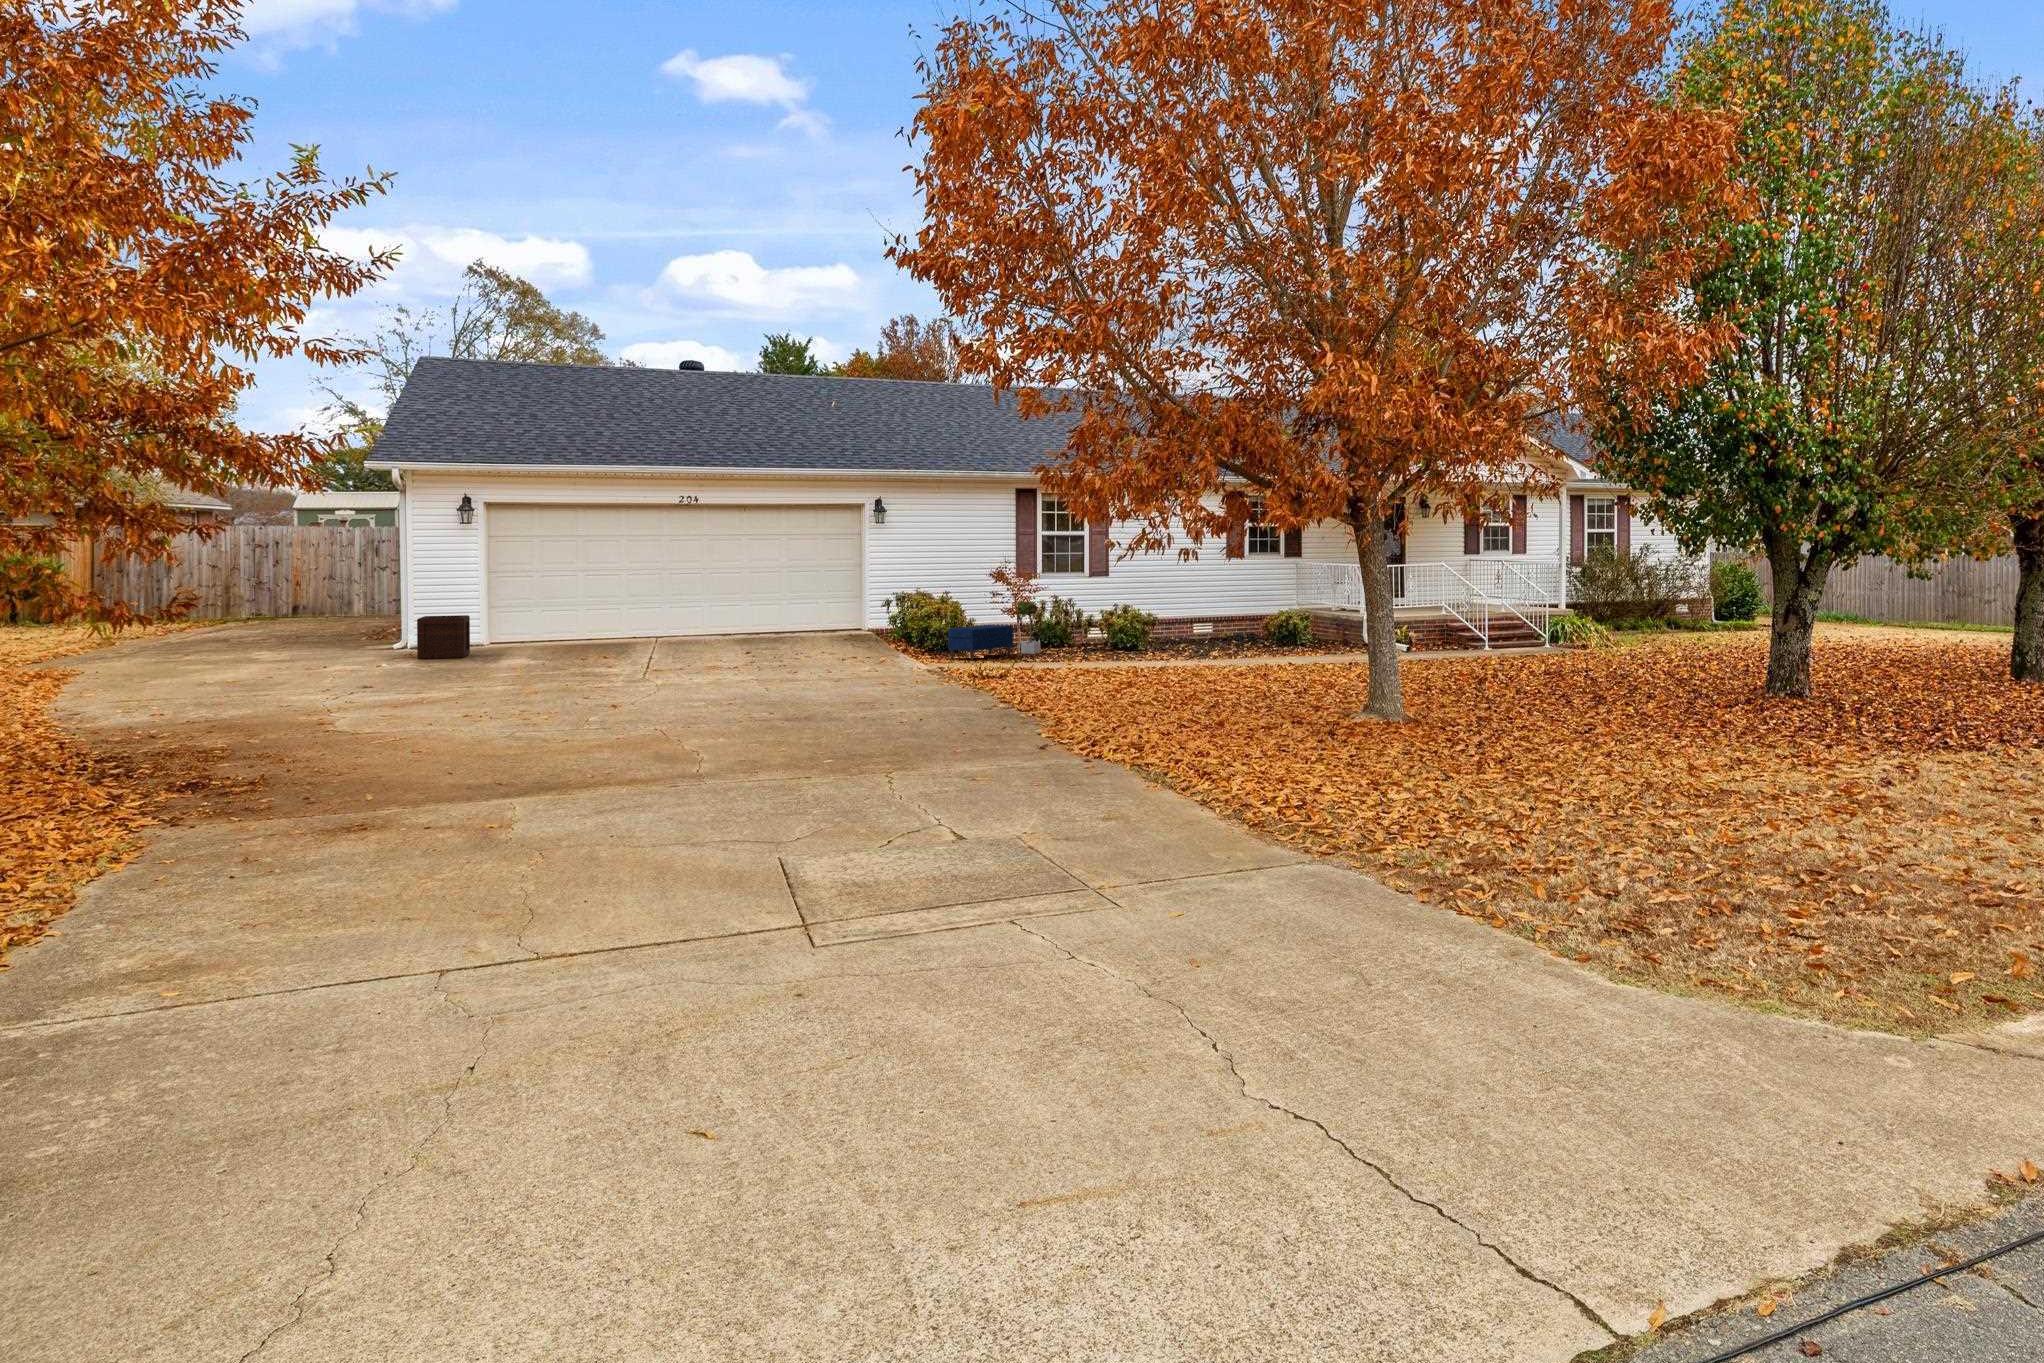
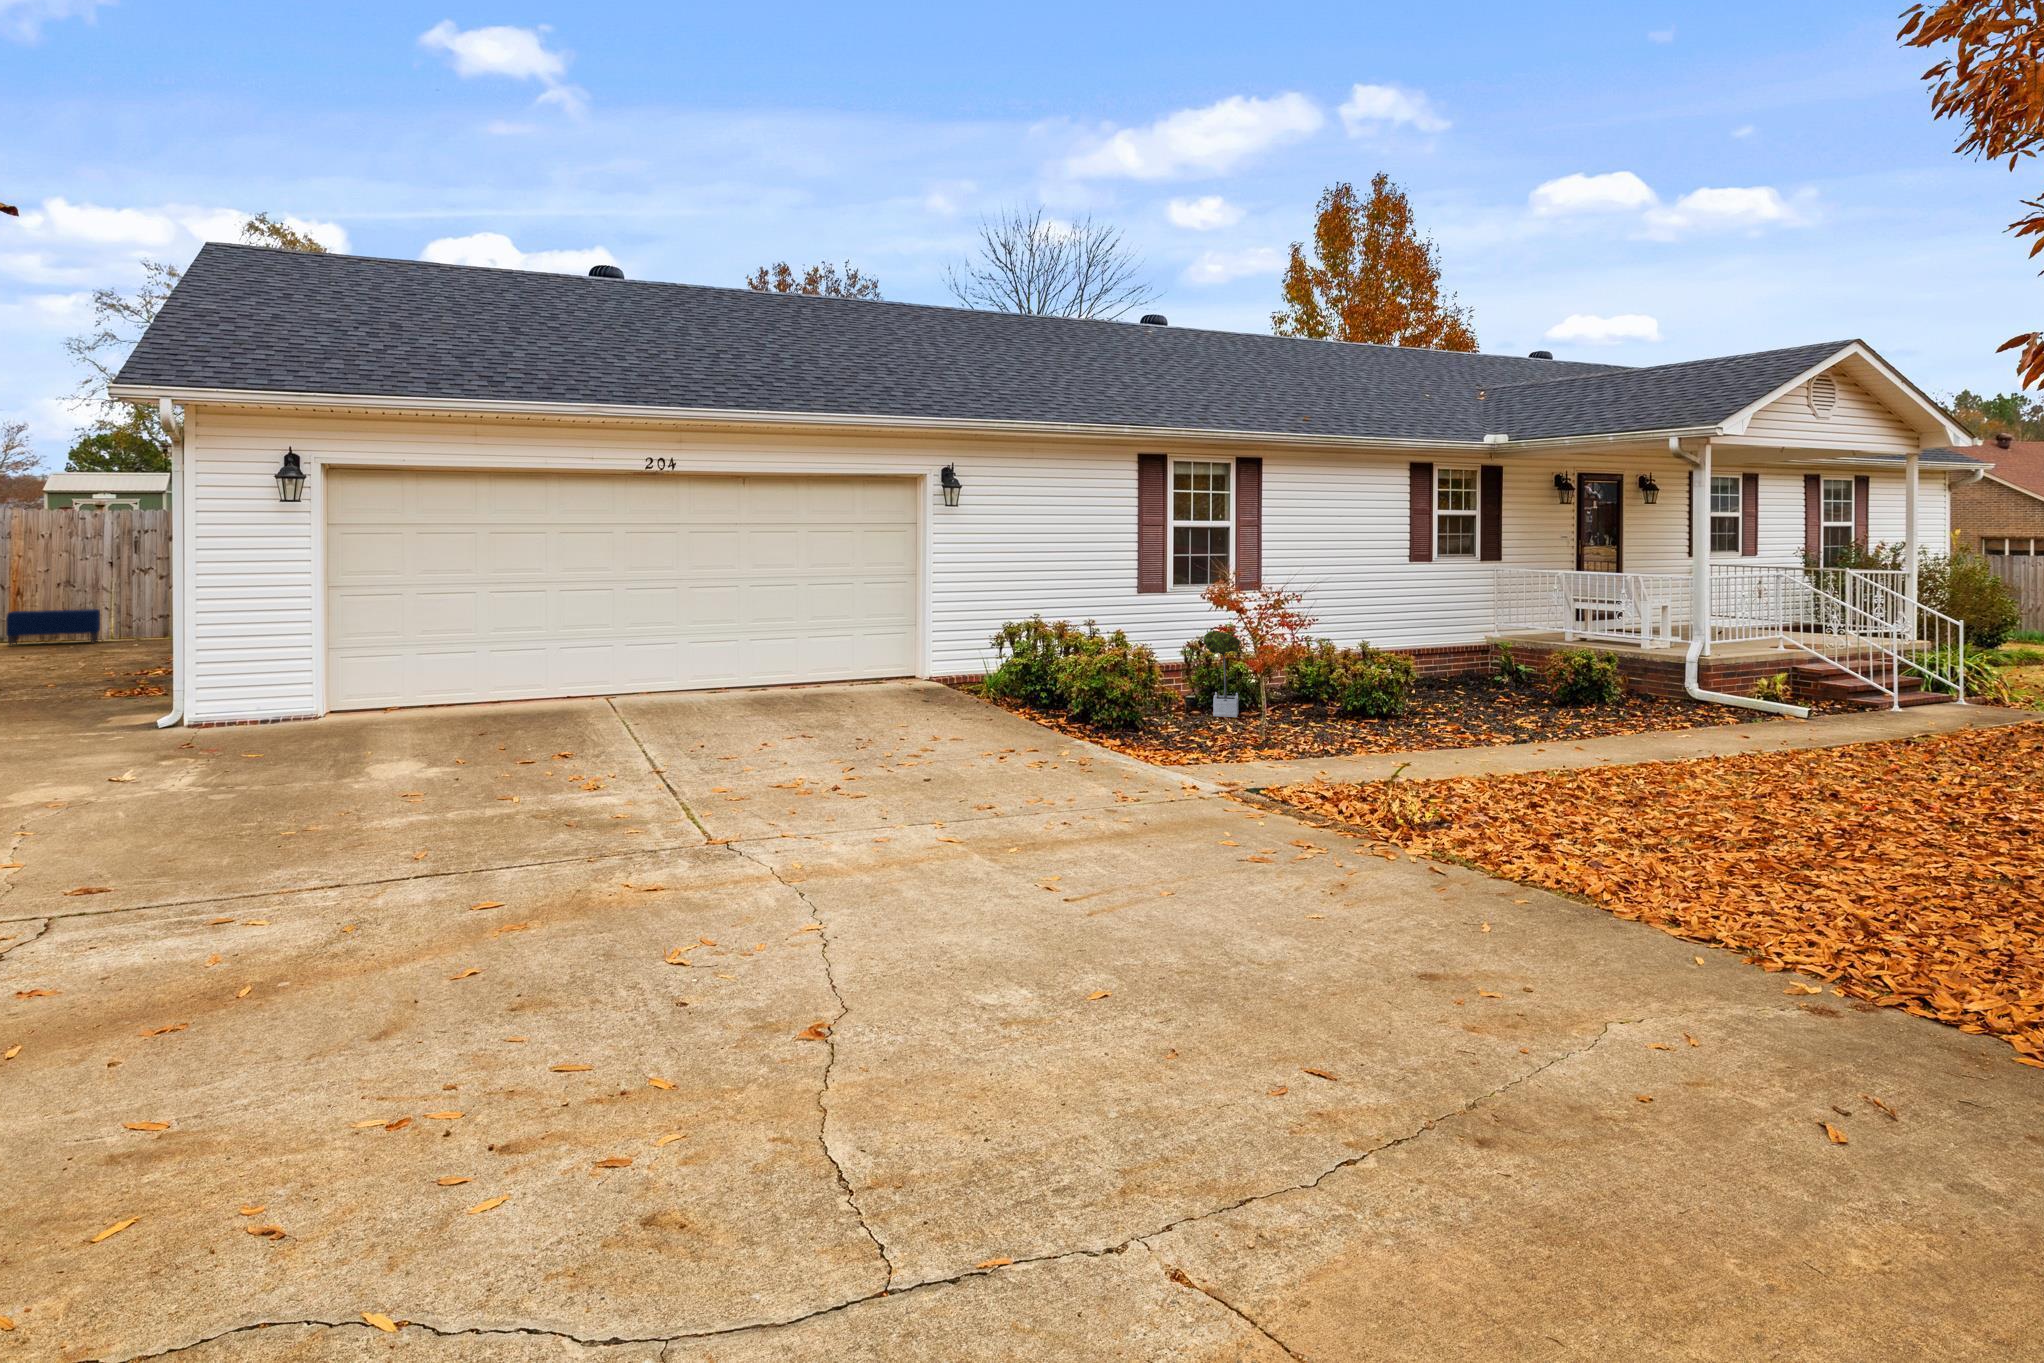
wooden crate: present [417,615,470,659] -> none [203,661,297,744]
bench: present [948,625,1013,660] -> present [6,609,100,646]

